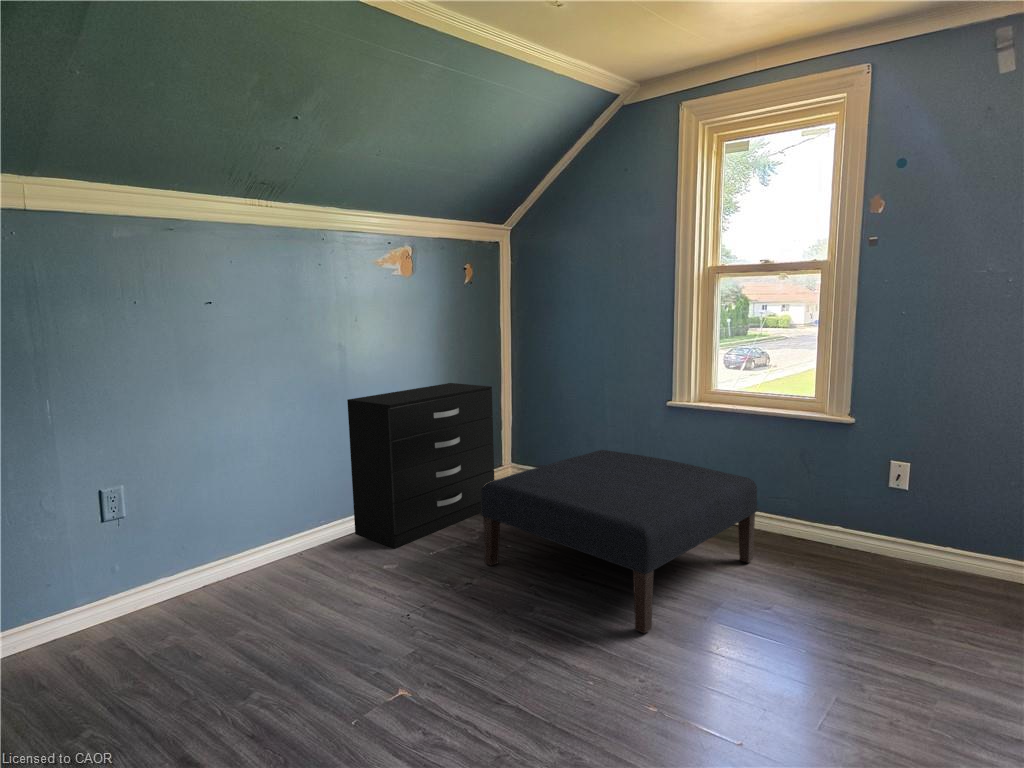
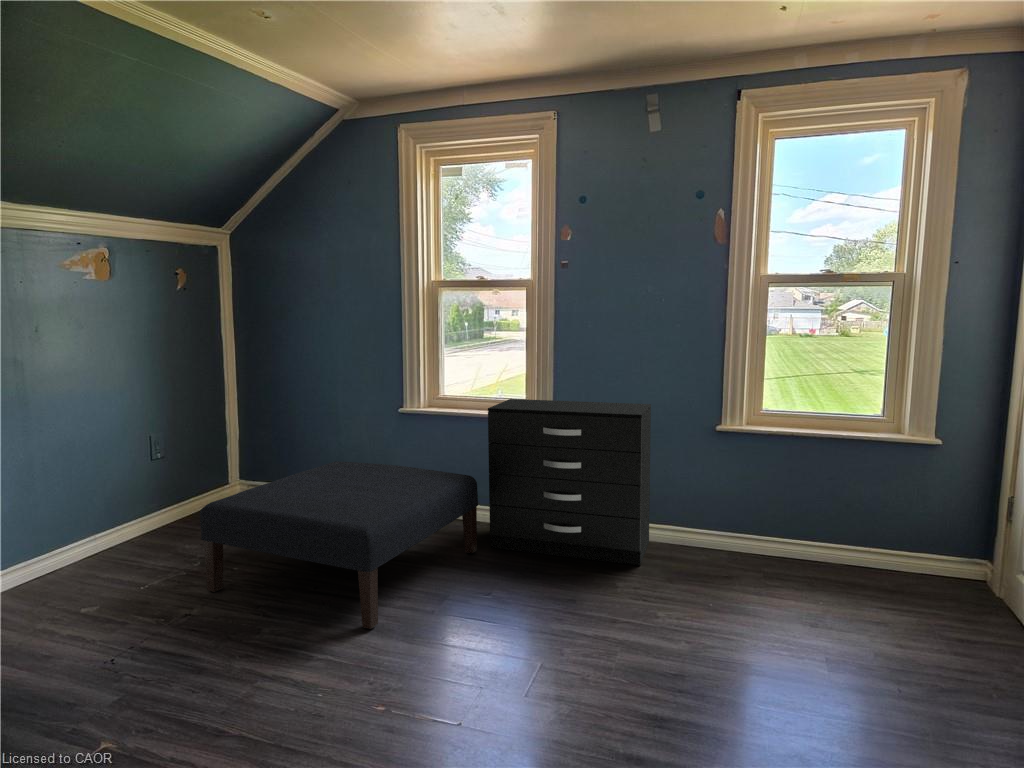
dresser: present [347,383,494,548] -> present [488,399,651,566]

